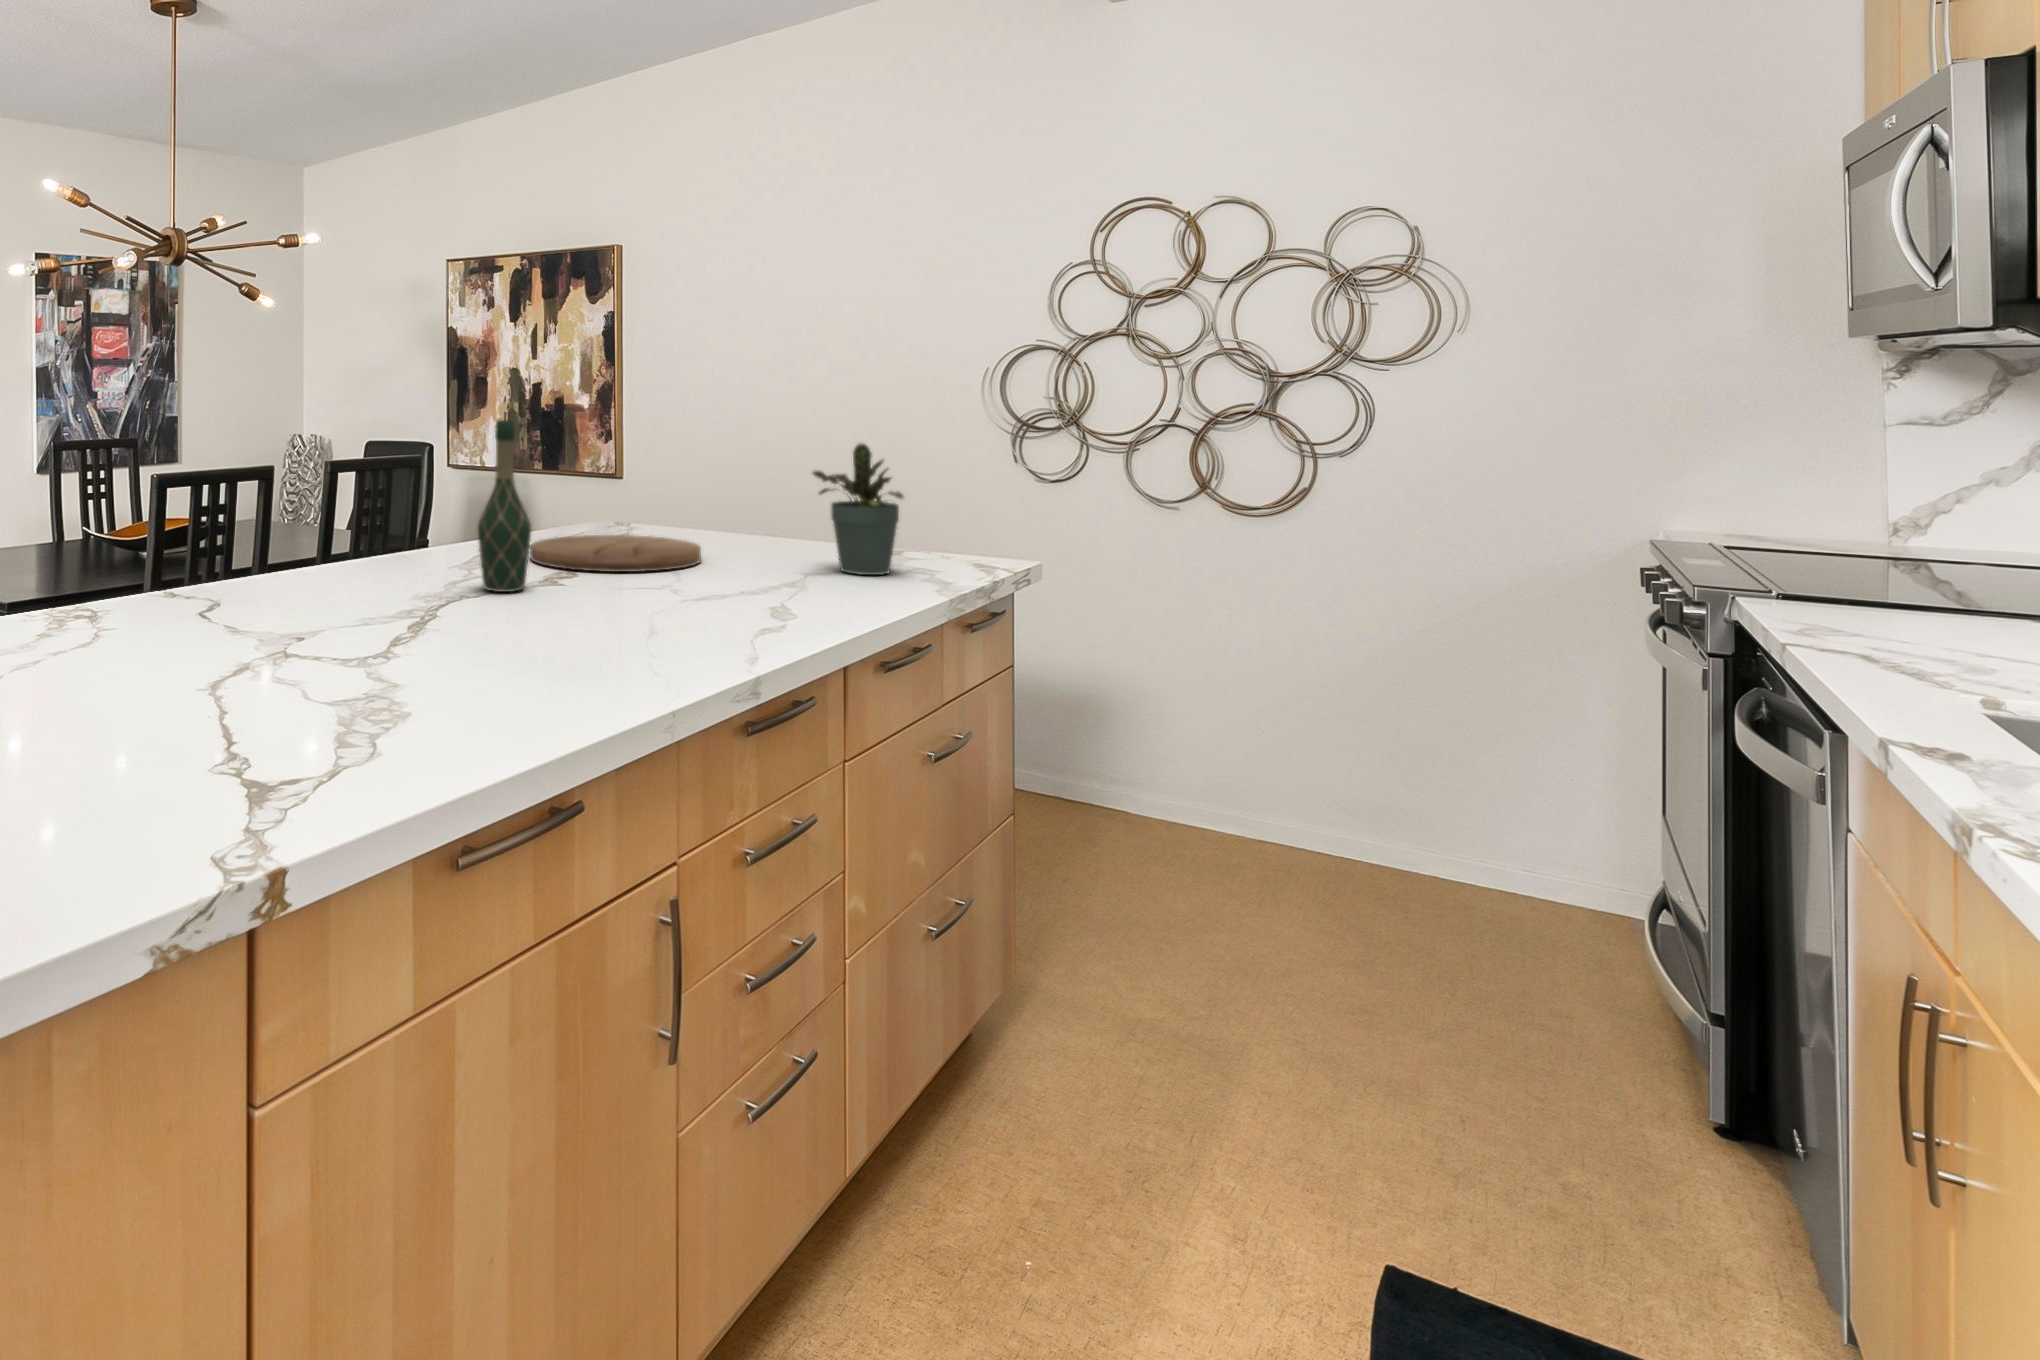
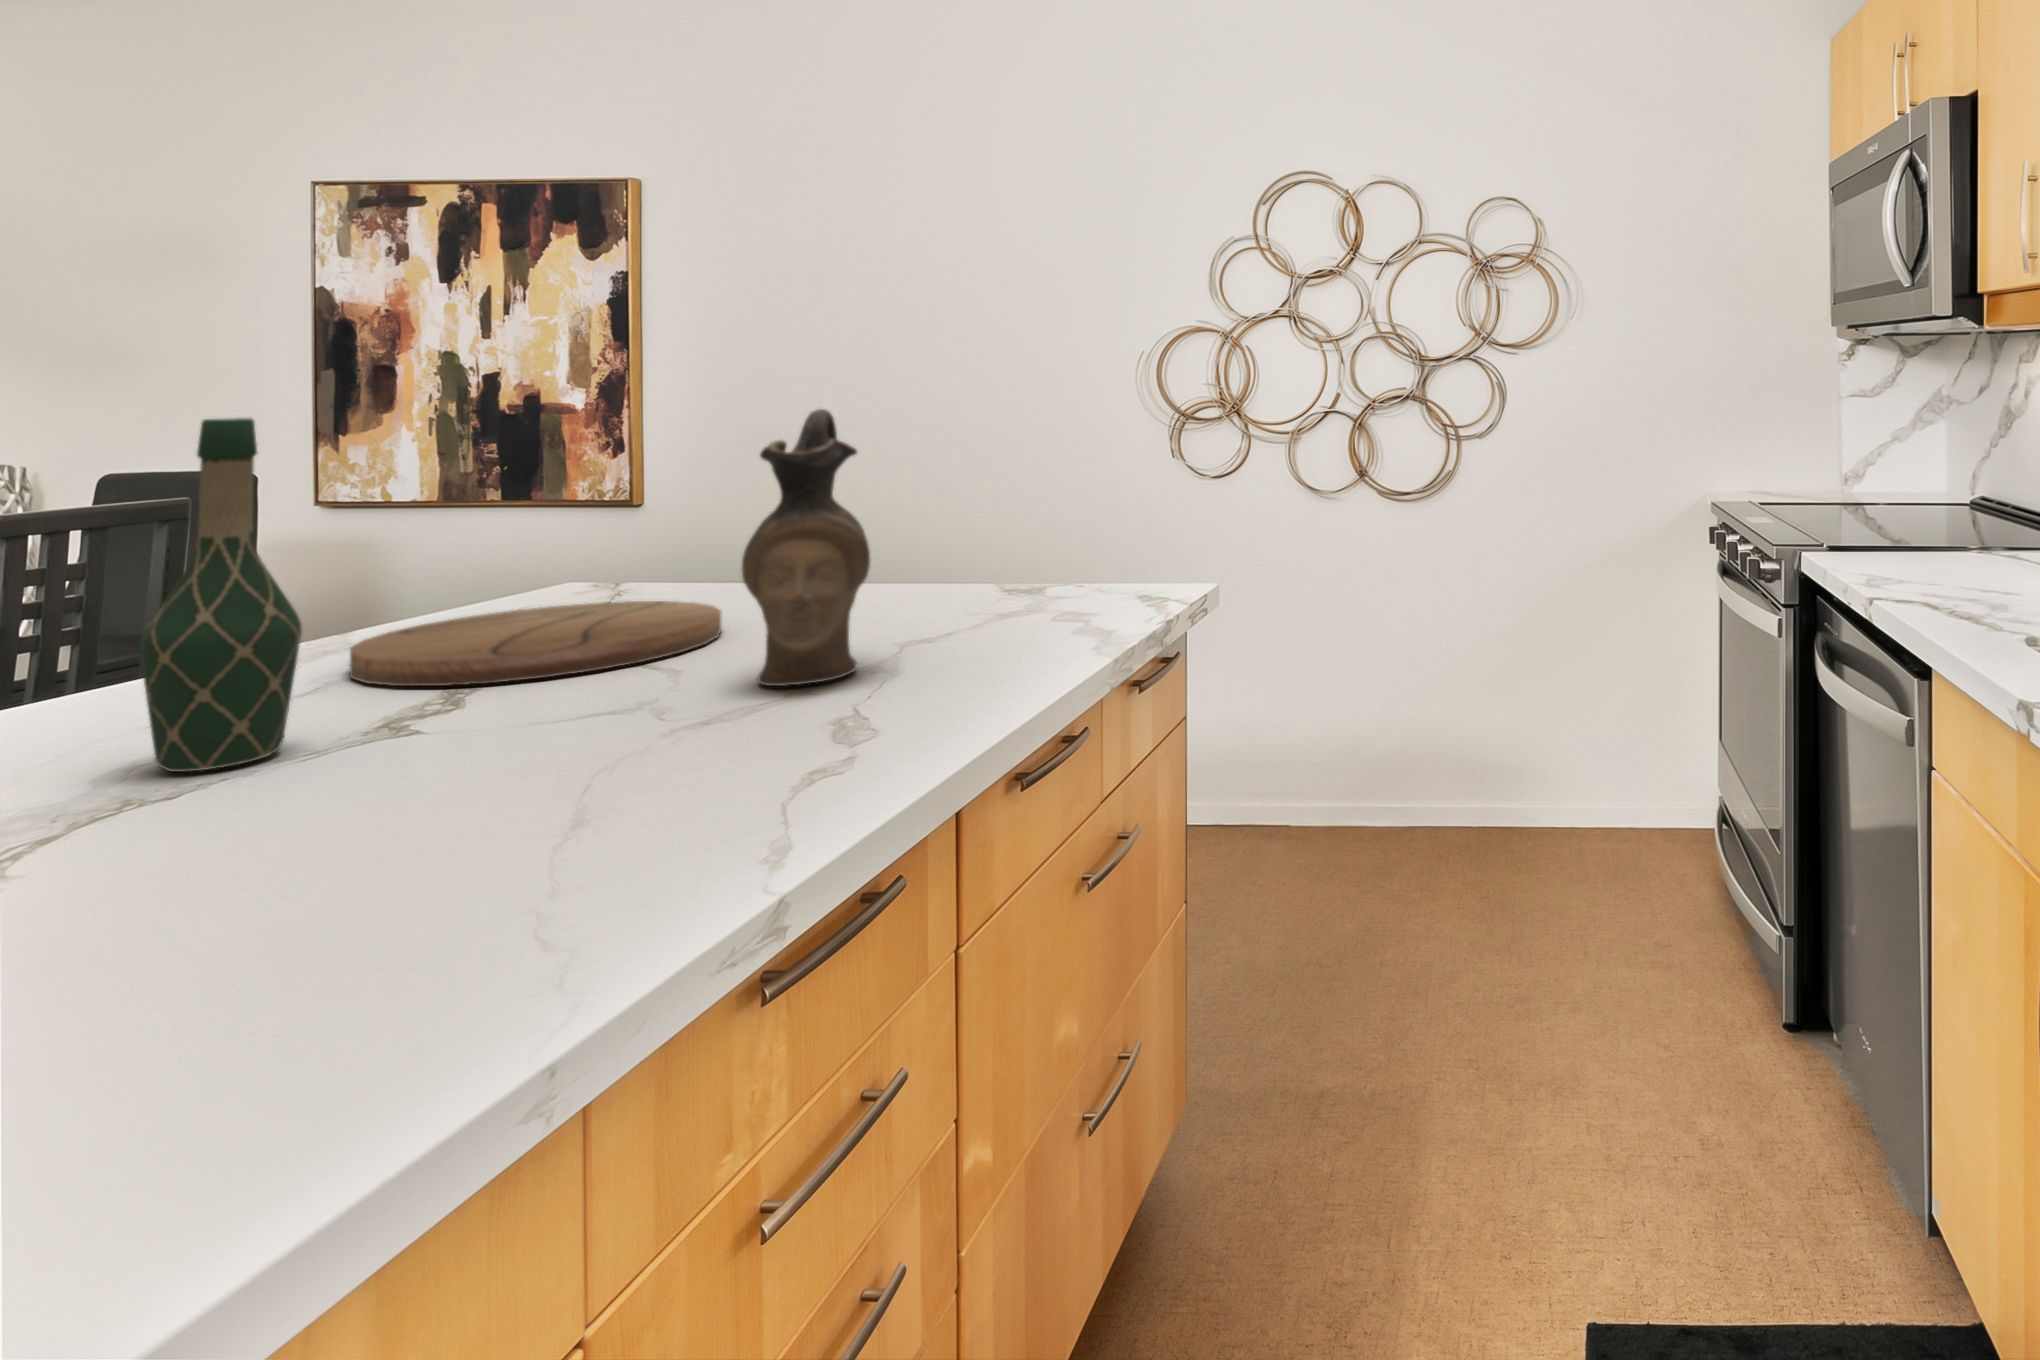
ceramic pitcher: none [721,419,791,591] -> present [742,409,870,686]
potted plant: present [813,444,904,575] -> none [910,441,1049,628]

